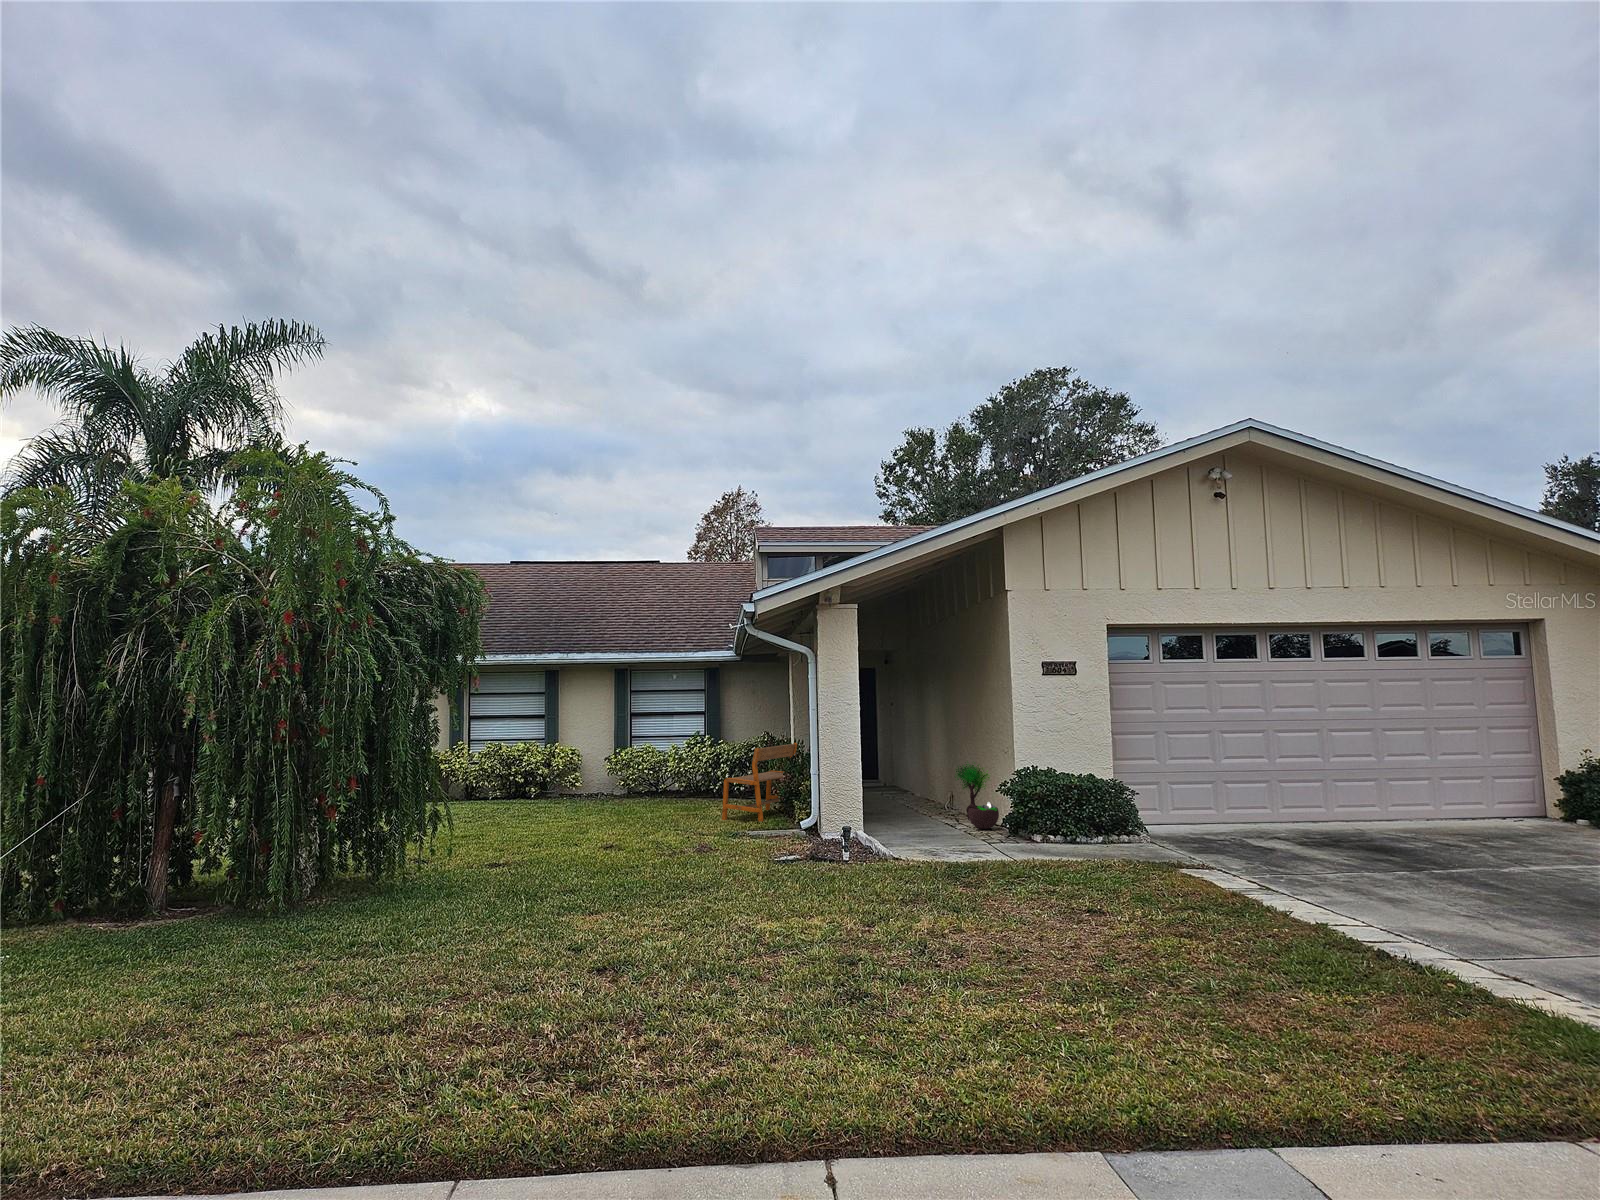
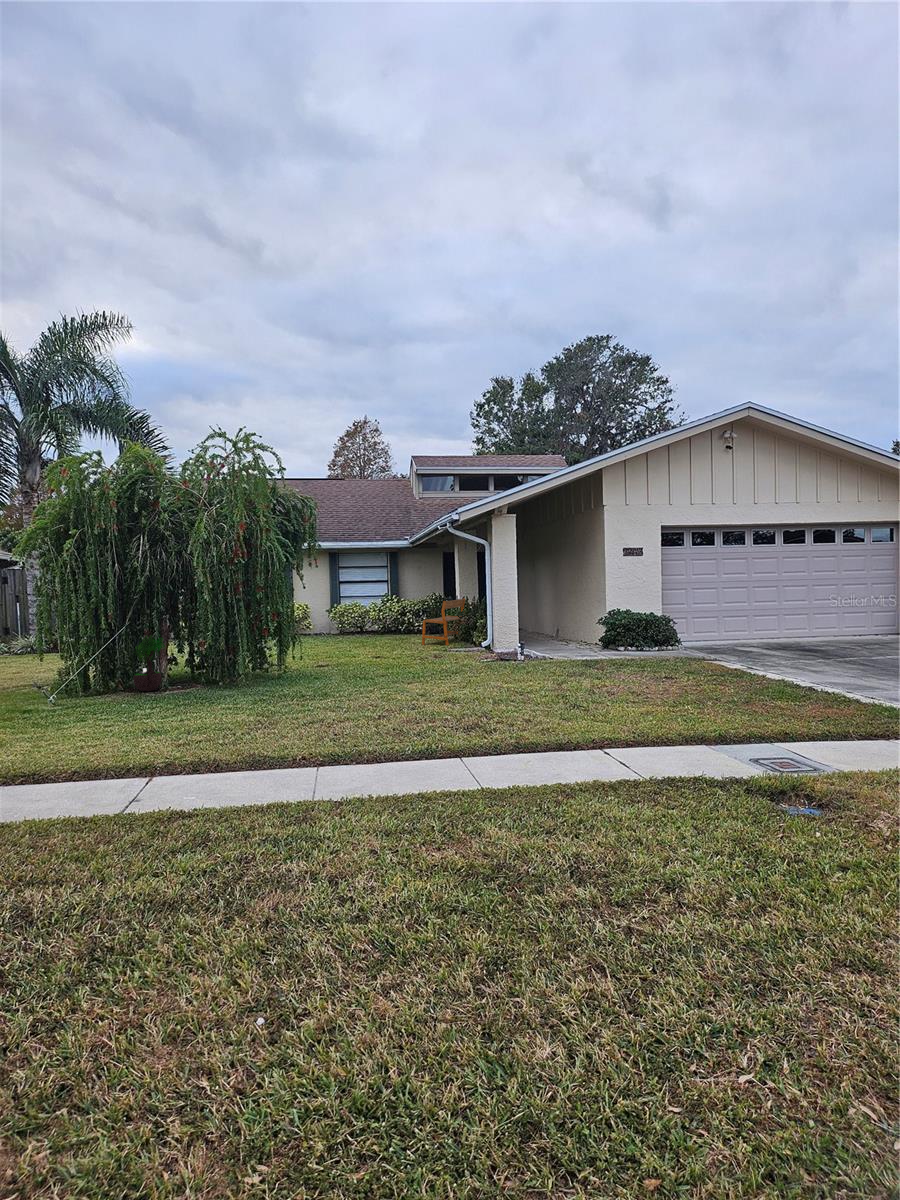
potted tree: present [955,764,999,829] -> present [132,636,165,691]

